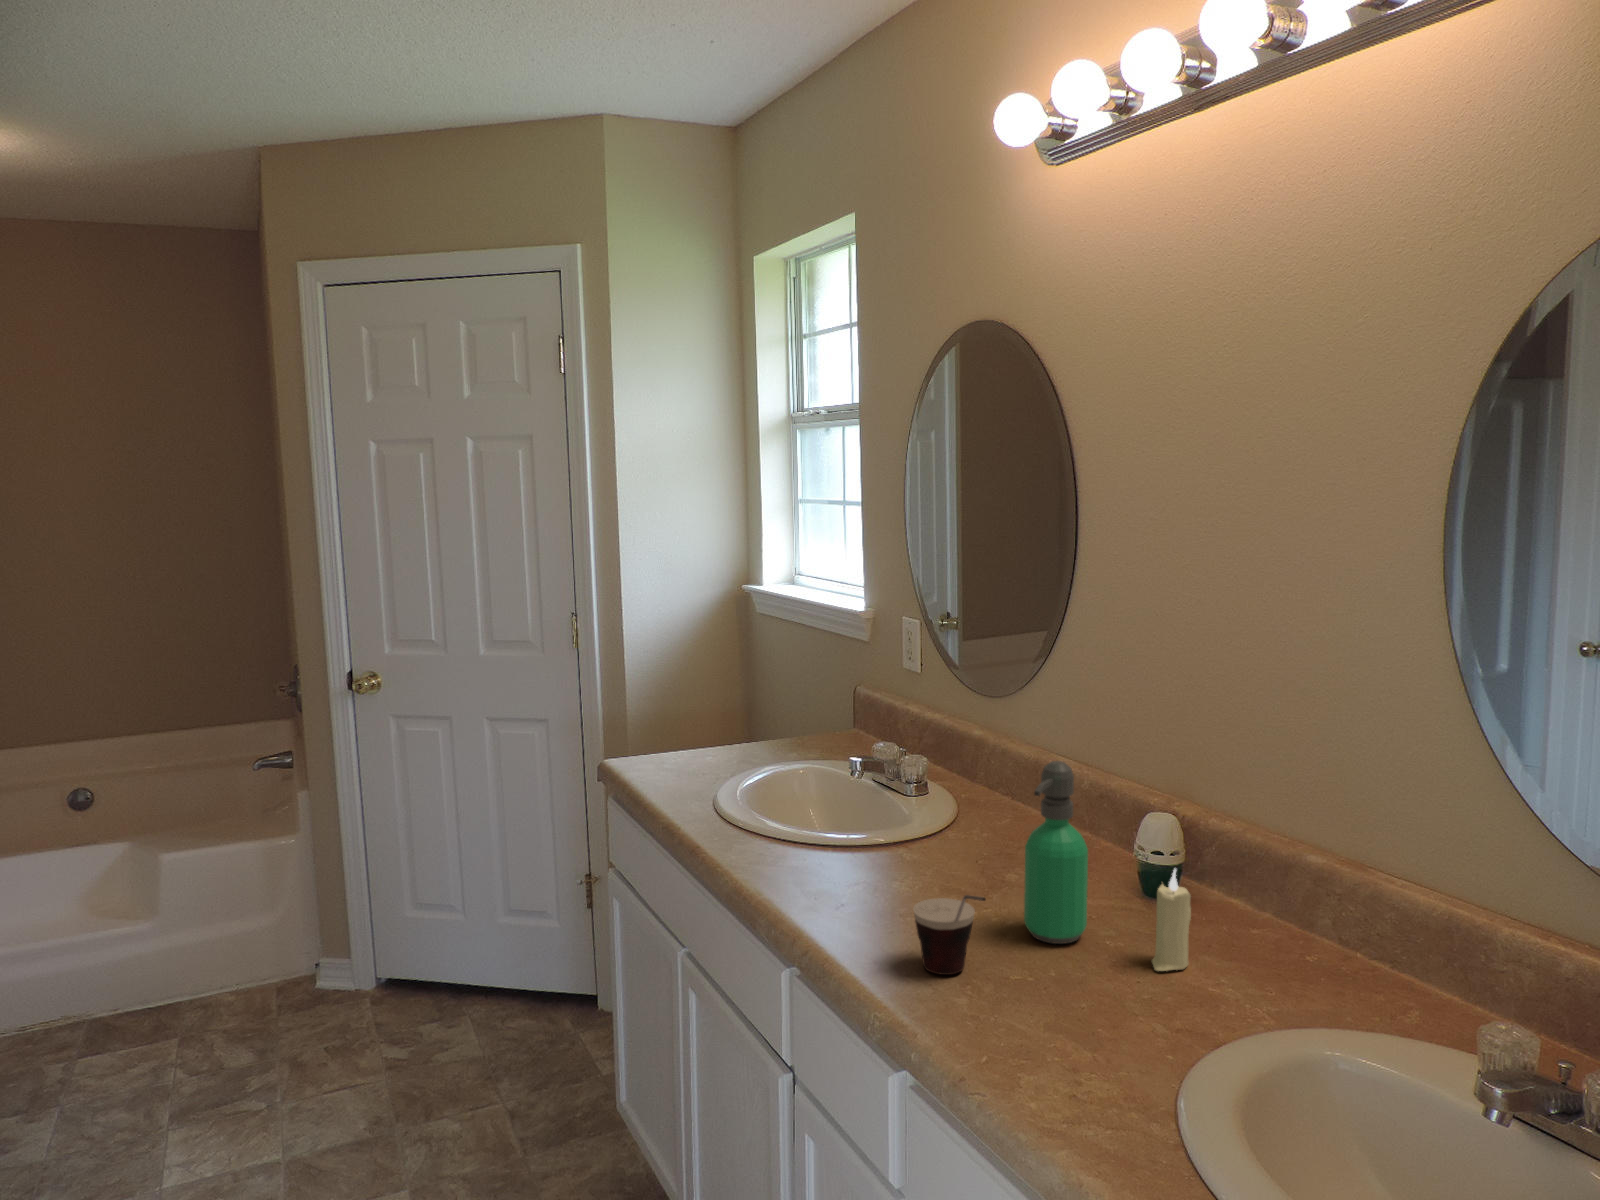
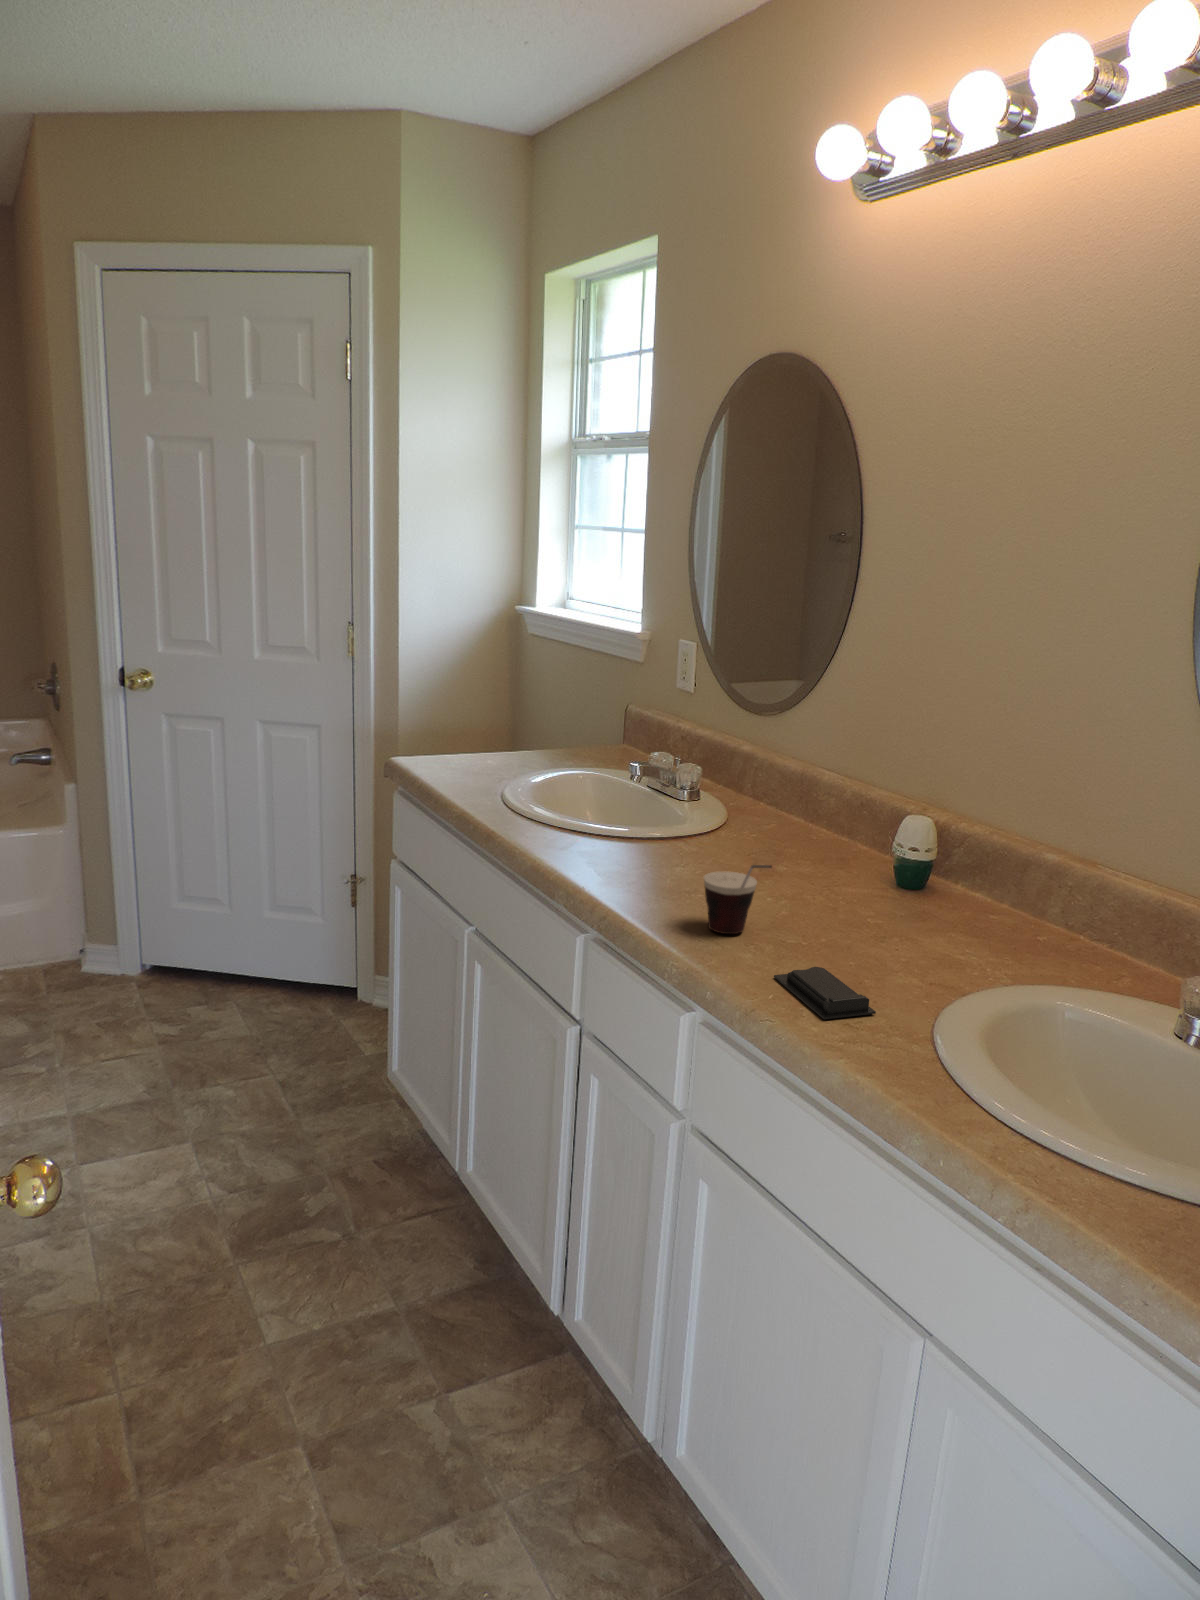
soap dispenser: present [1024,761,1088,944] -> none [794,759,855,917]
candle: present [1152,869,1191,971] -> none [903,853,942,939]
soap bar: none [995,1021,1115,1097] -> present [774,967,876,1019]

